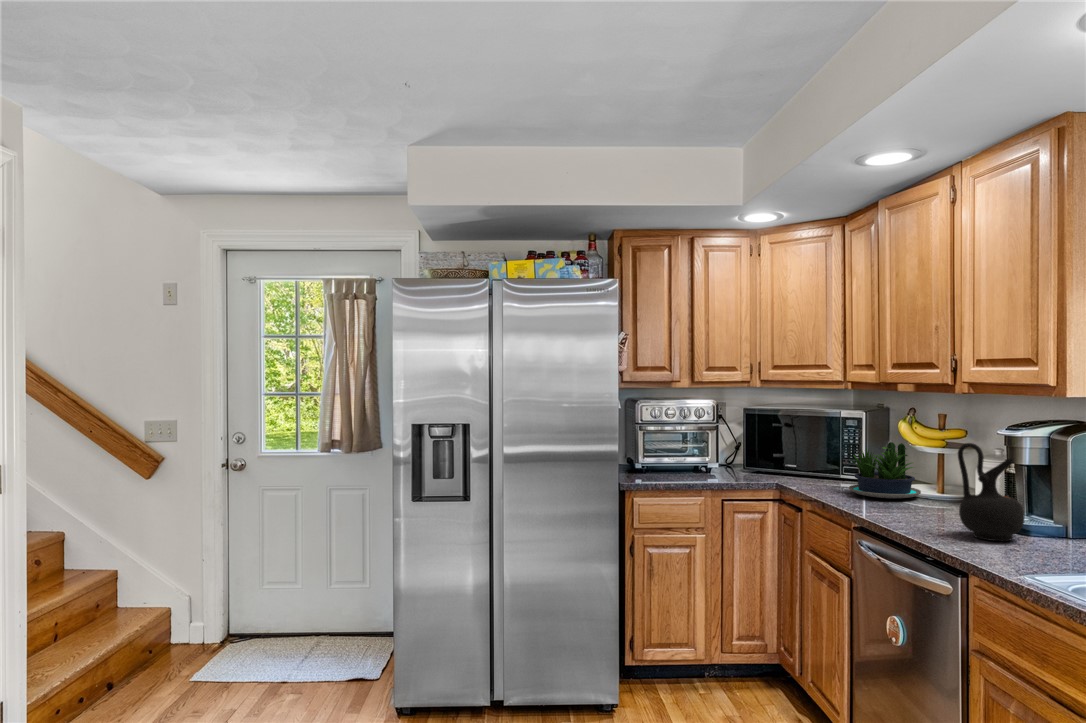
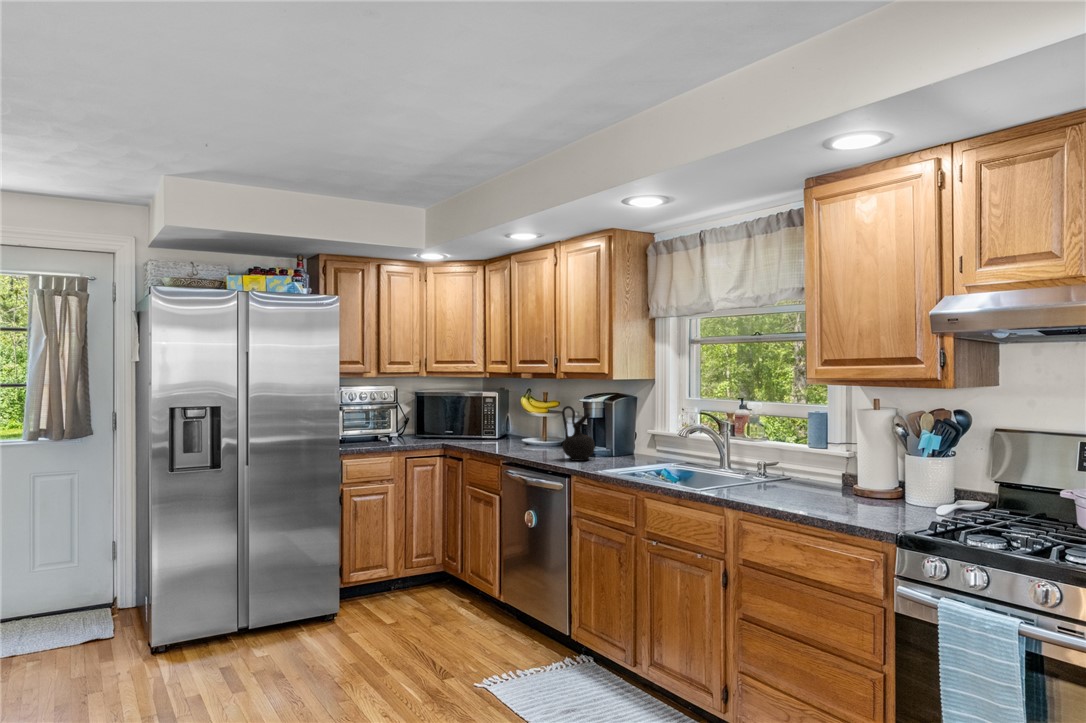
potted plant: present [849,442,921,498] -> none [493,411,535,446]

